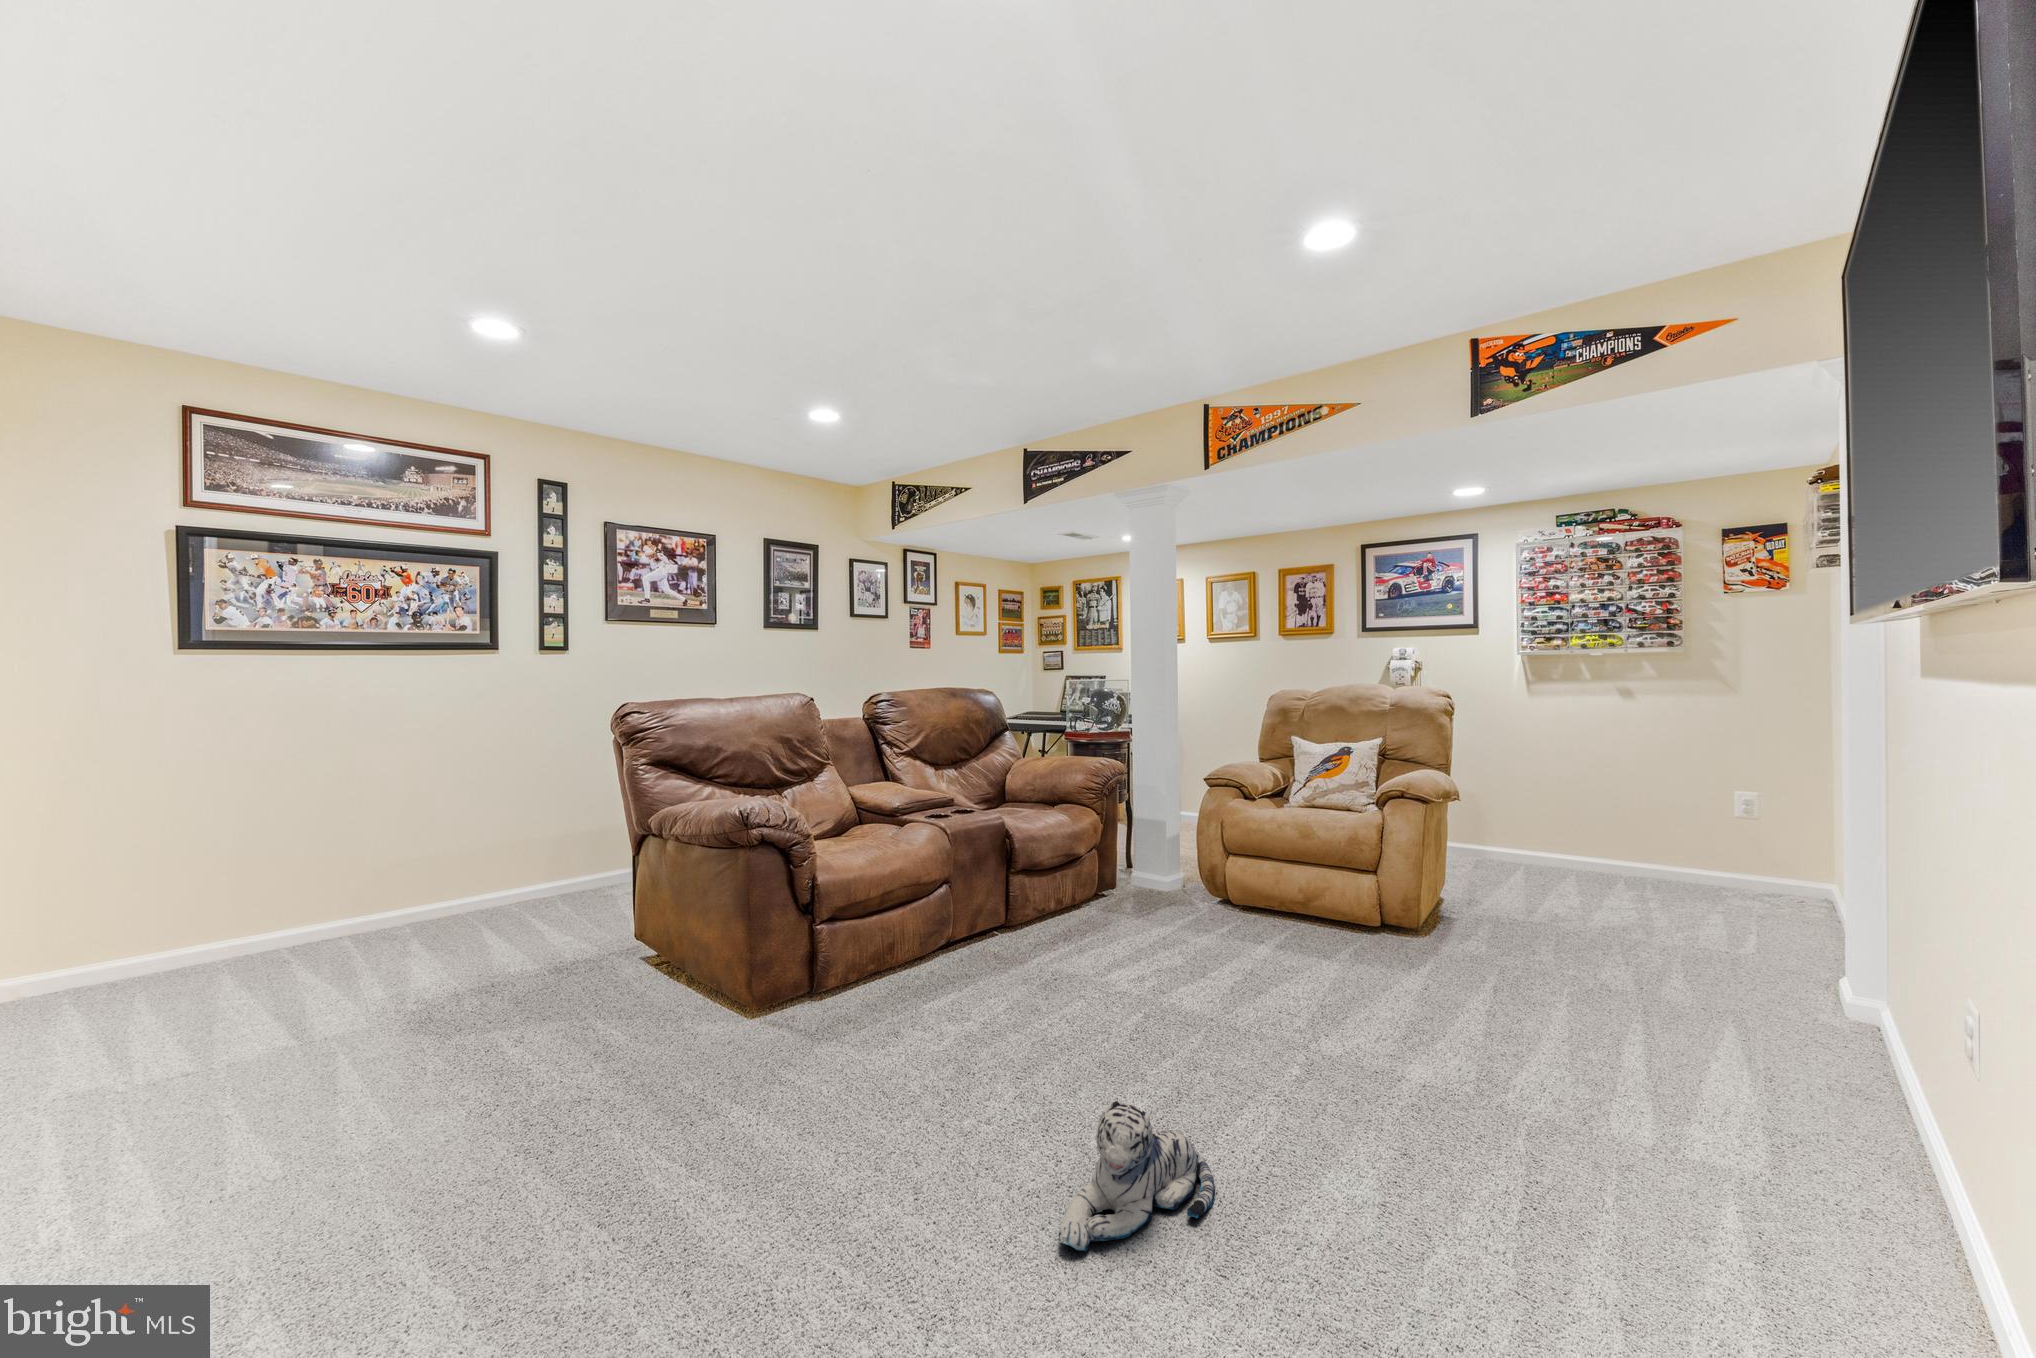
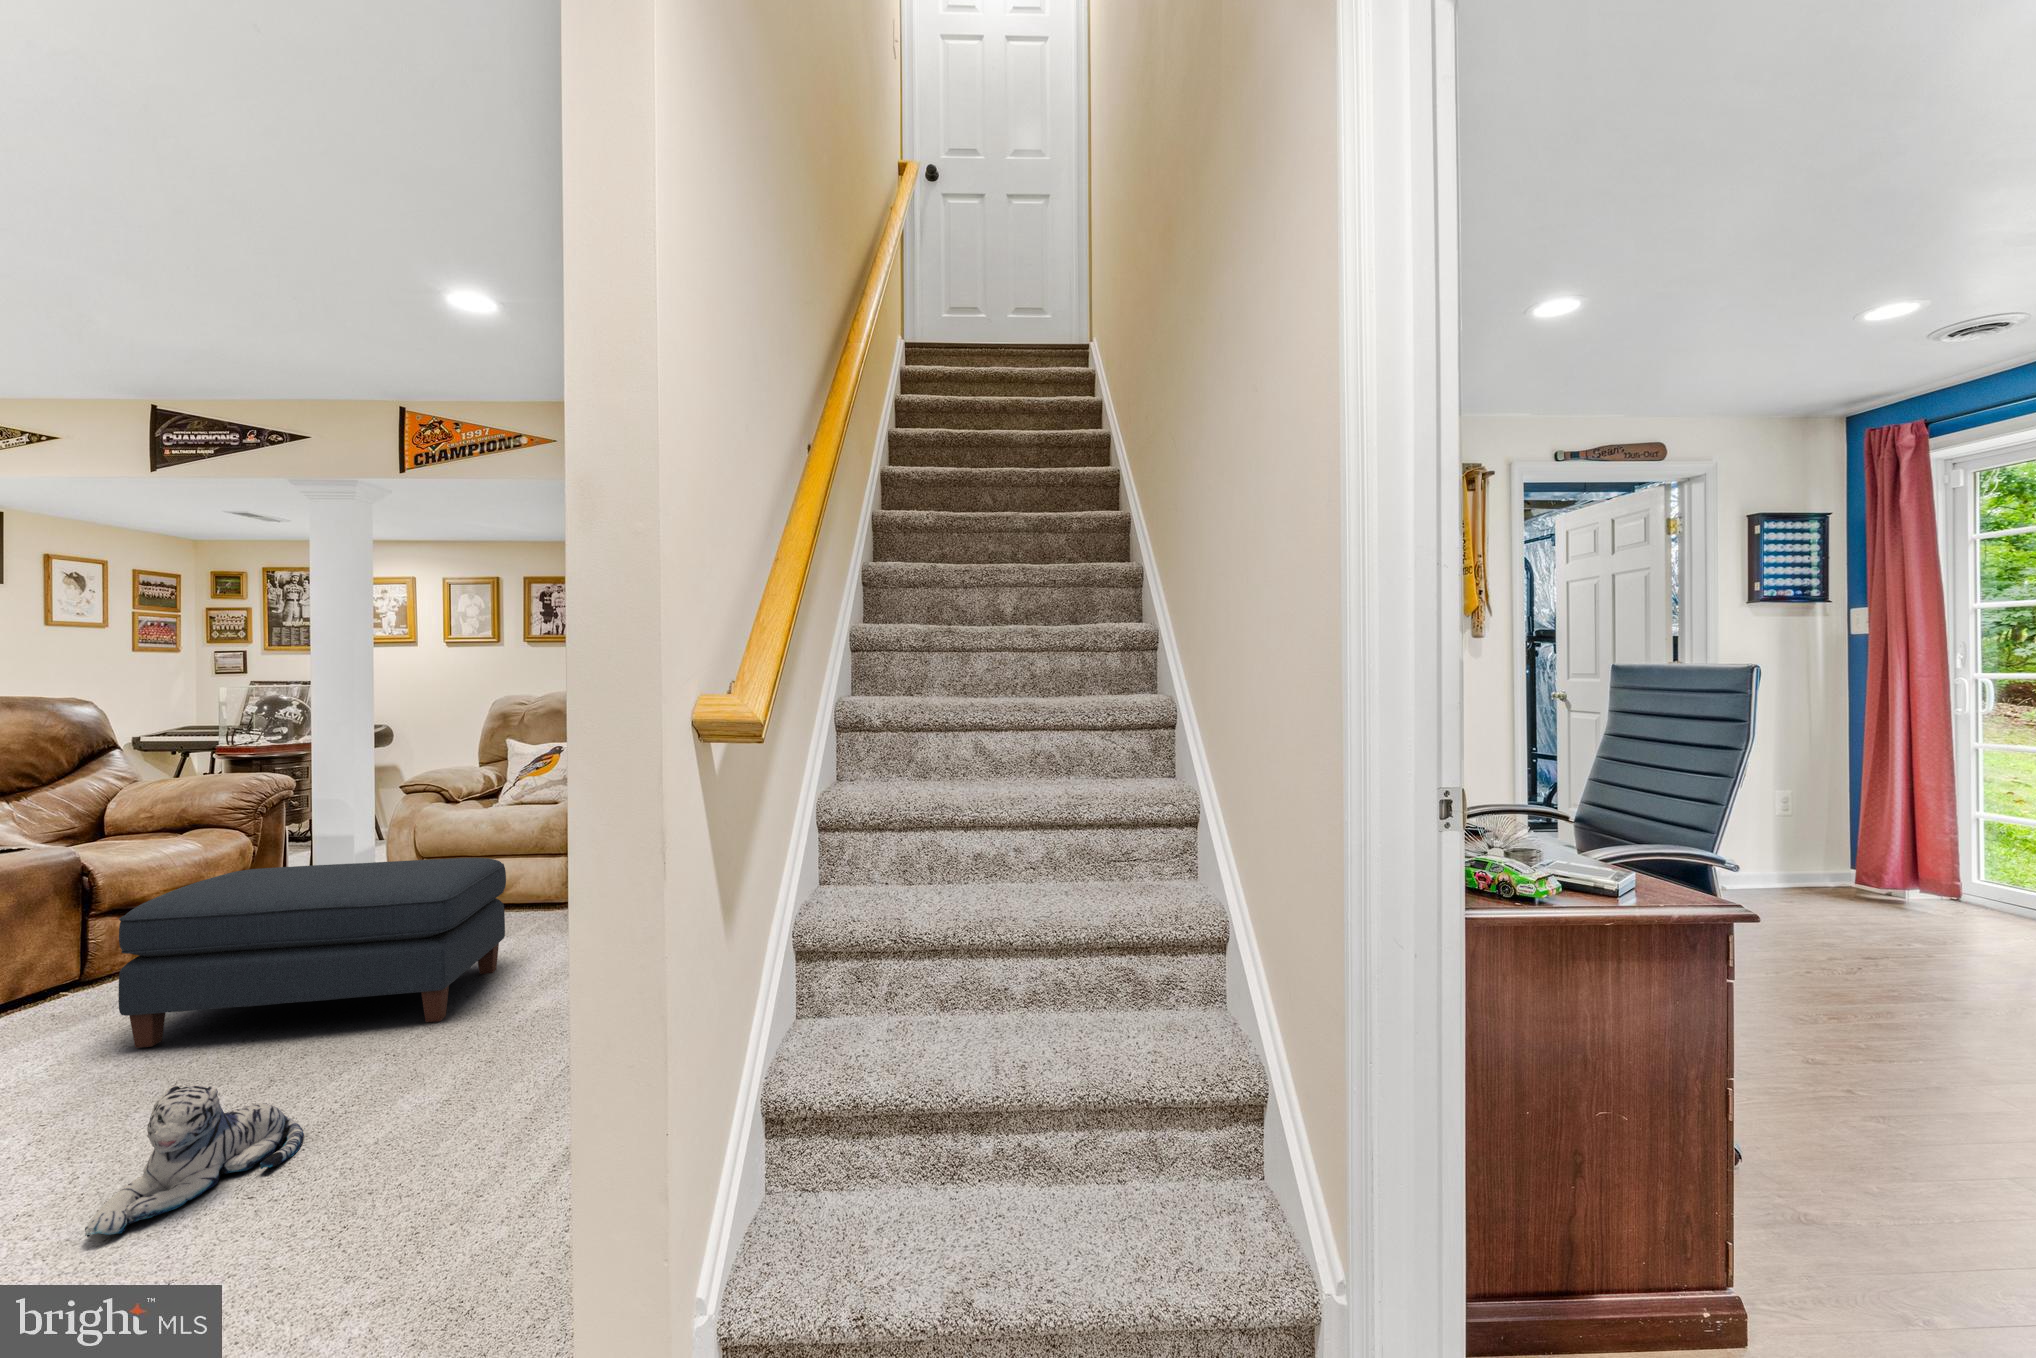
ottoman: none [1035,853,1340,1056] -> present [119,858,506,1048]

